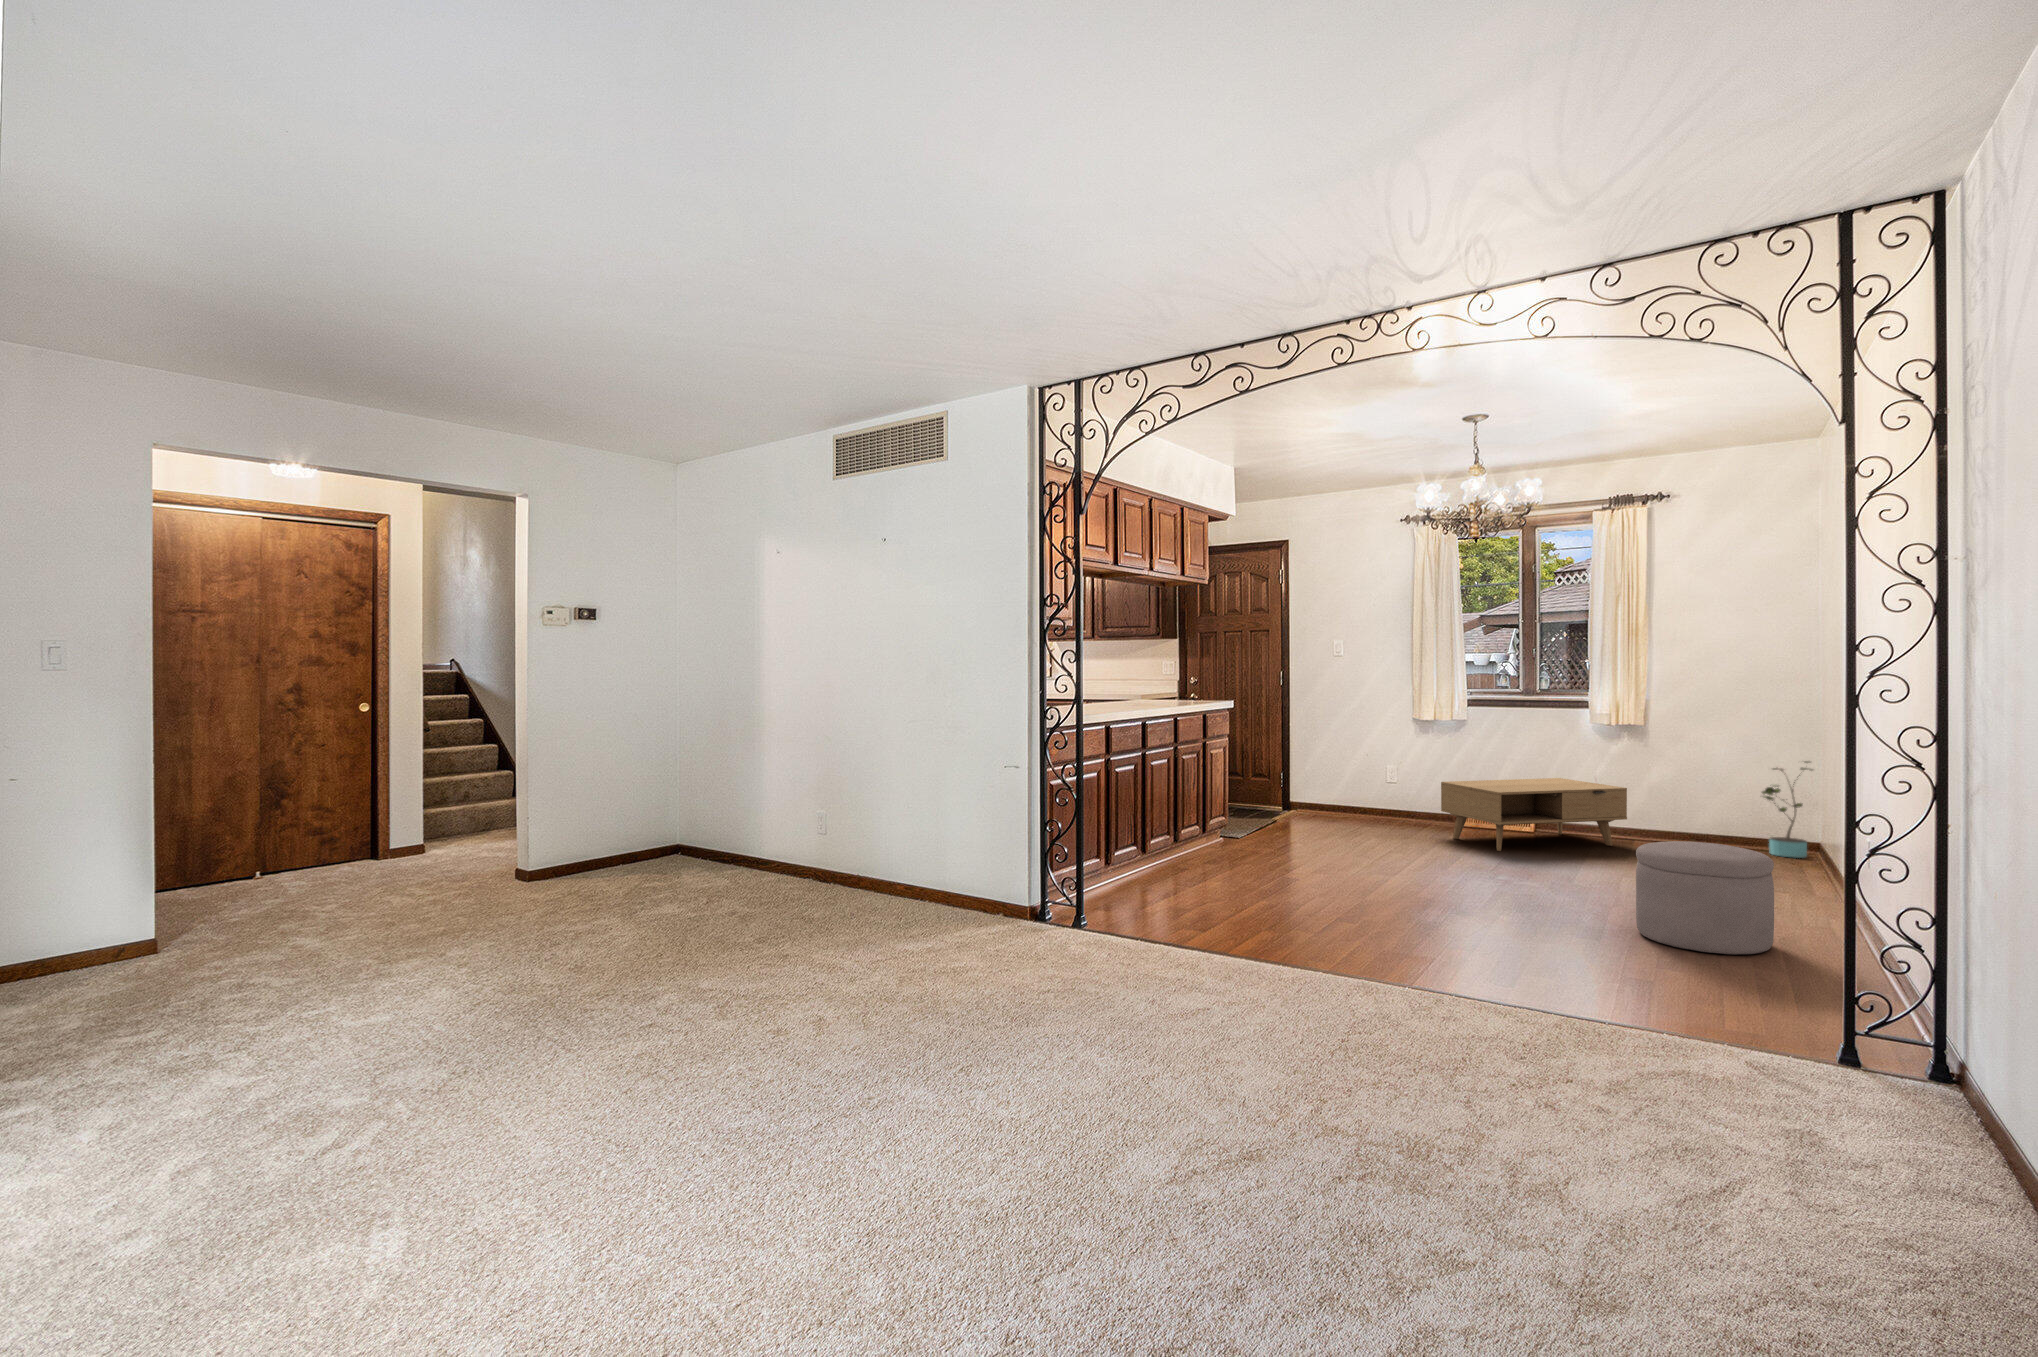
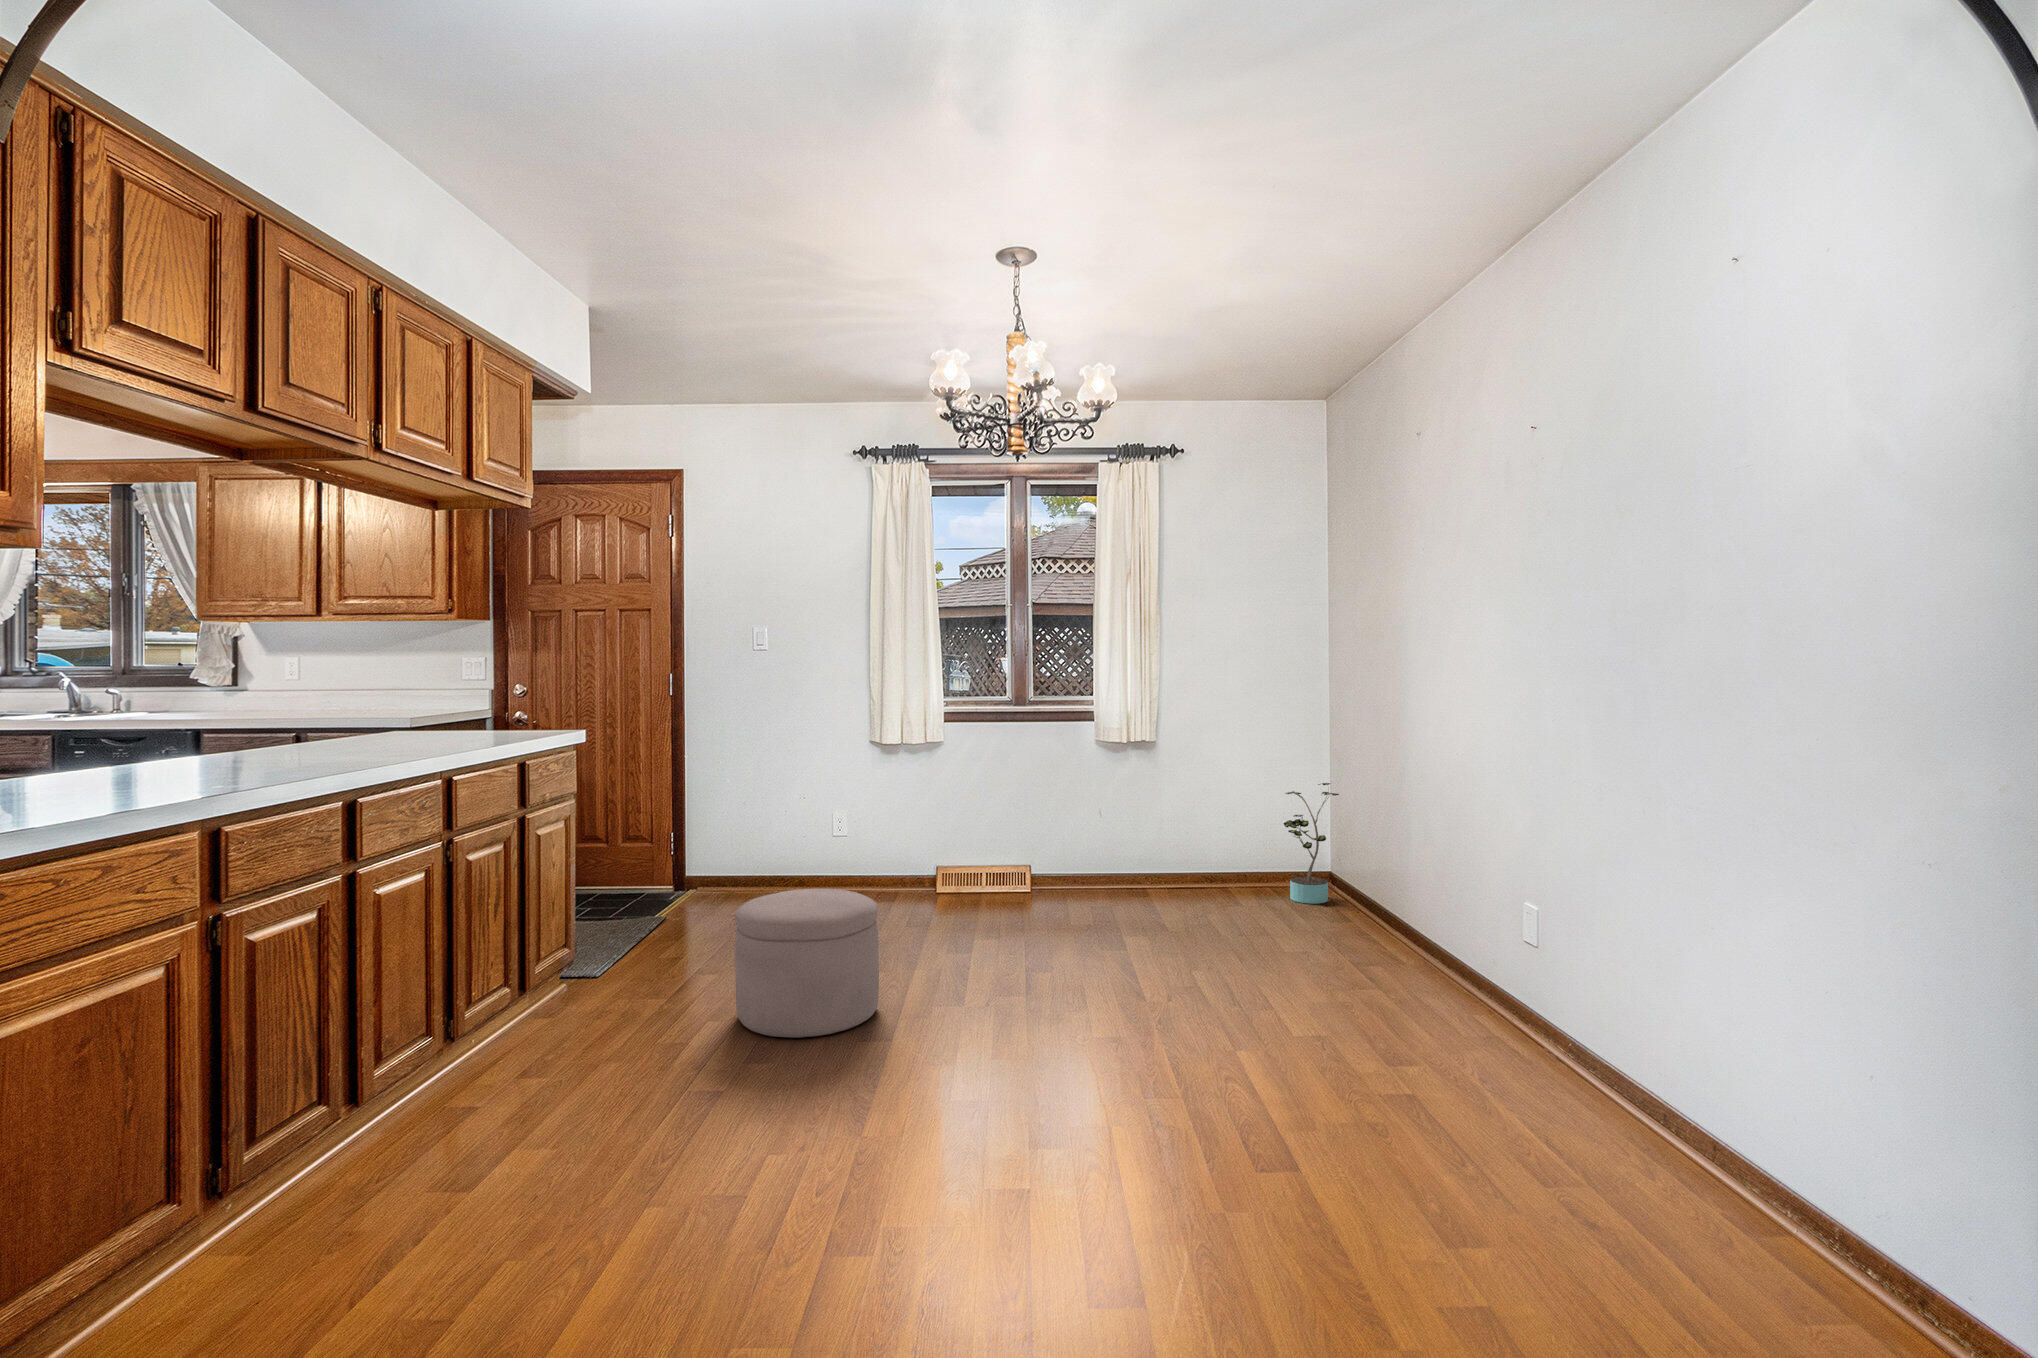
coffee table: present [1441,778,1627,851] -> none [920,818,1149,947]
ottoman: present [1636,841,1774,954] -> present [735,889,879,1038]

